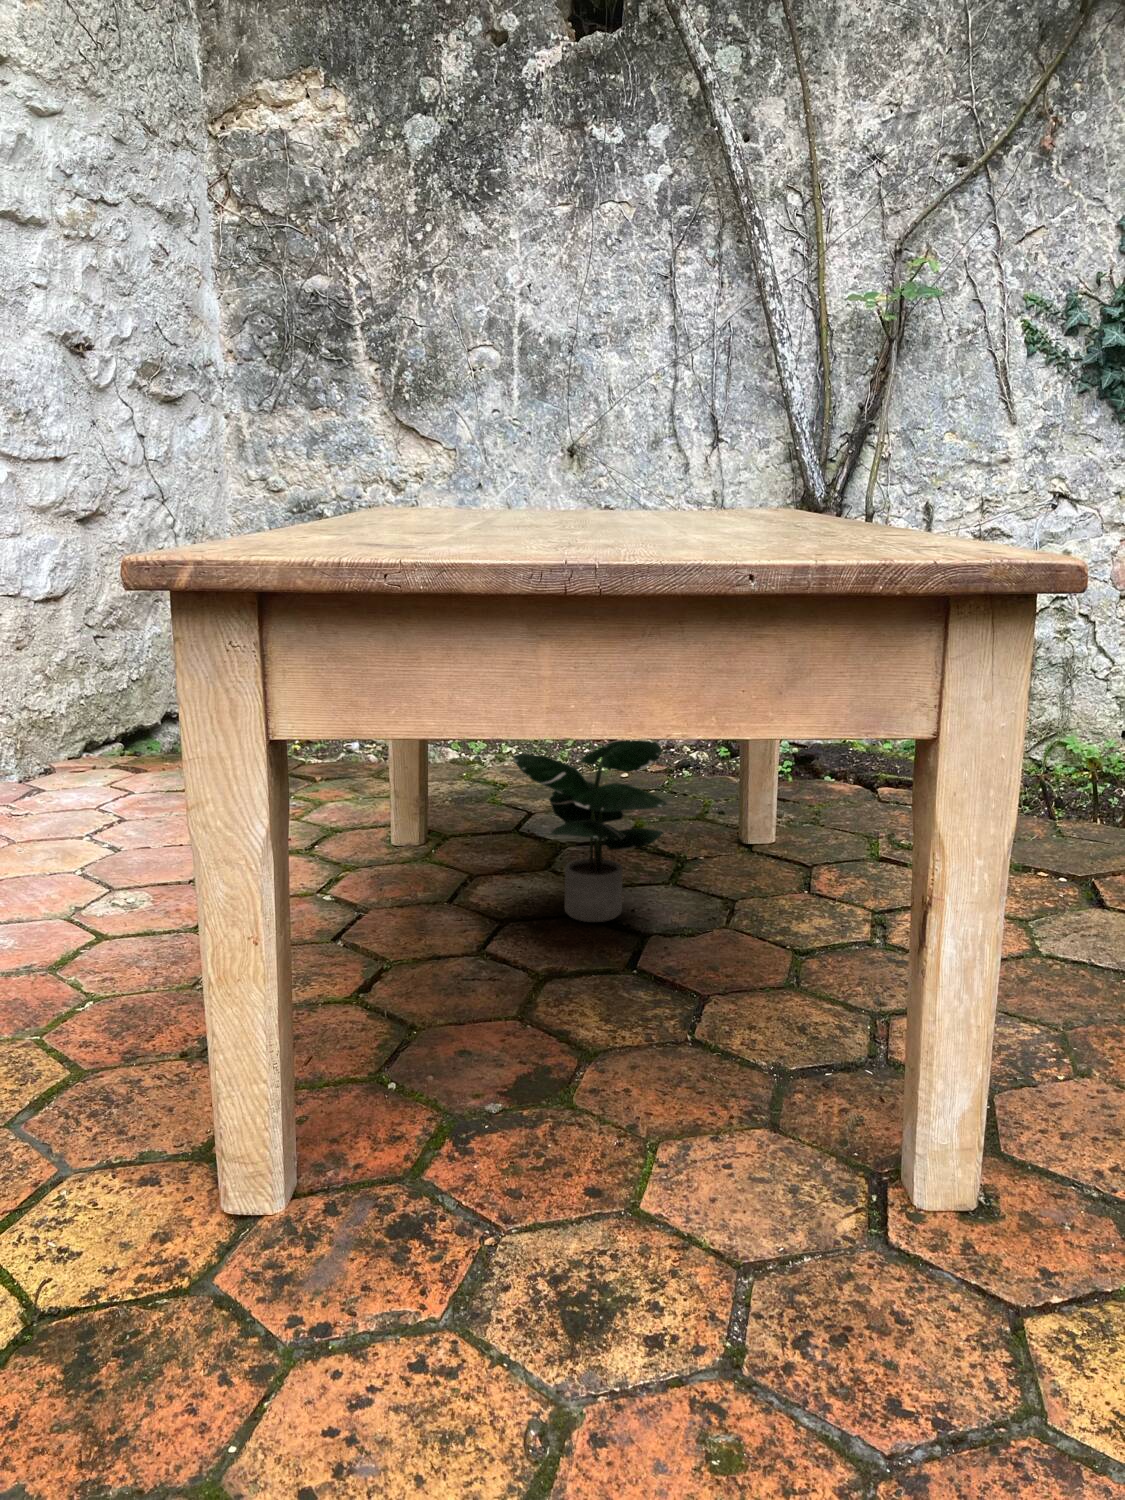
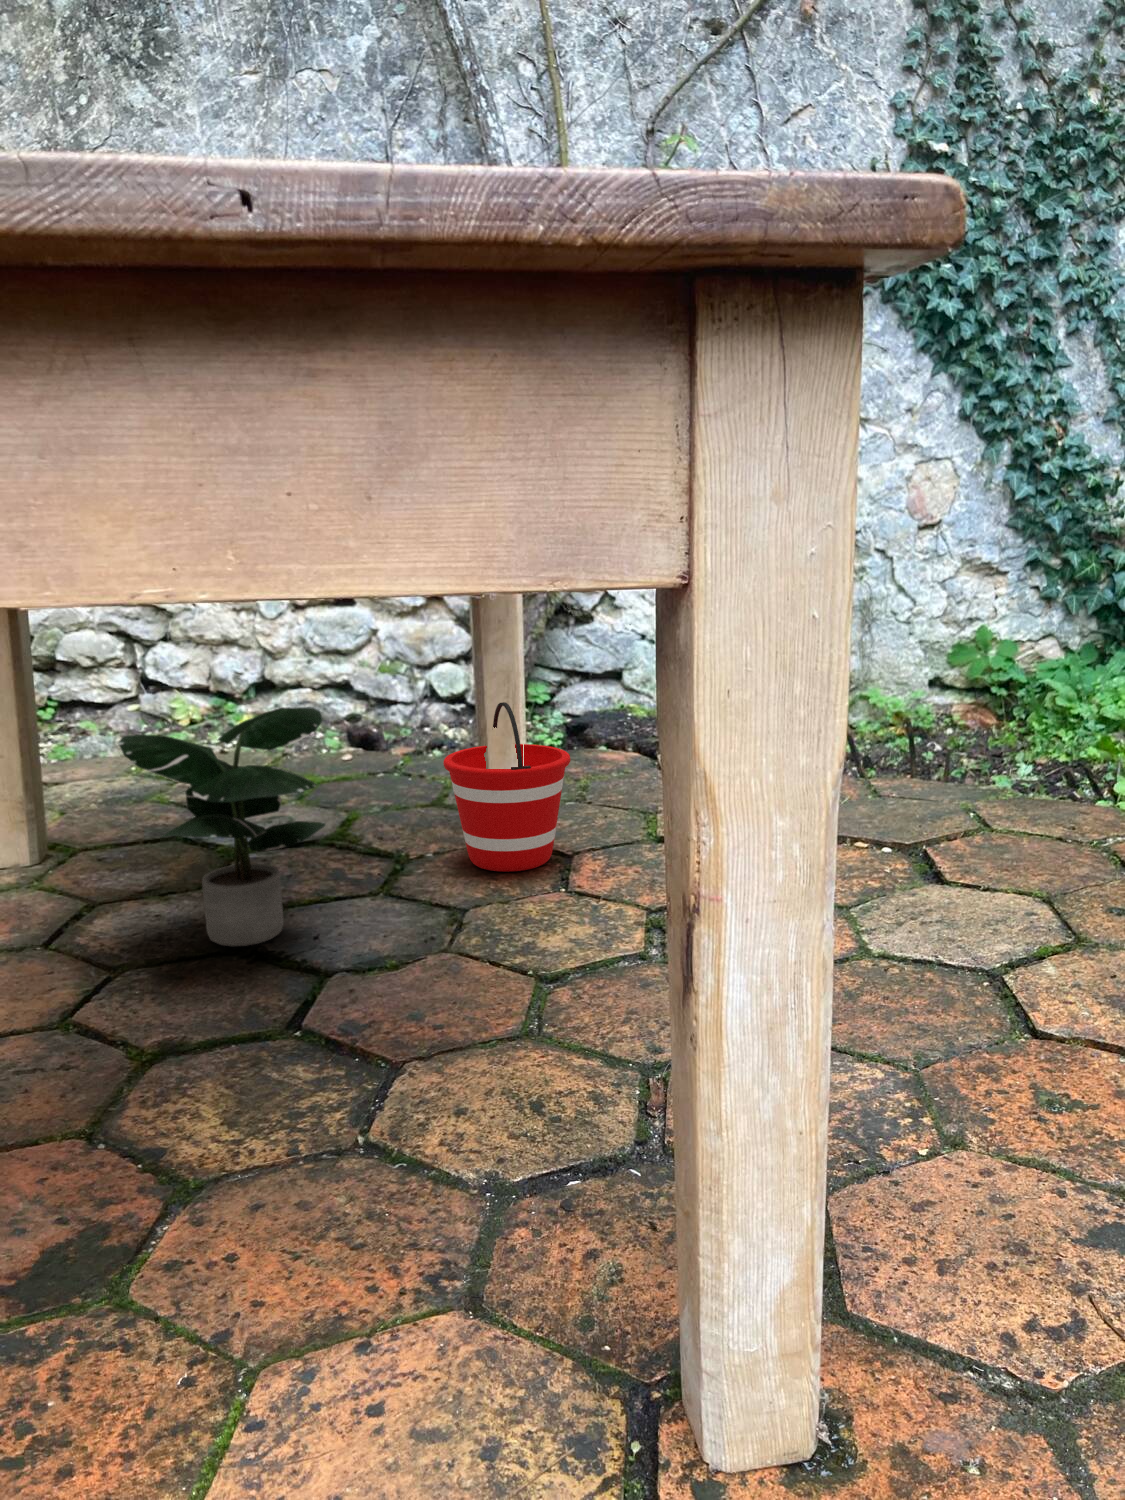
bucket: none [735,740,840,878] -> present [443,702,570,872]

